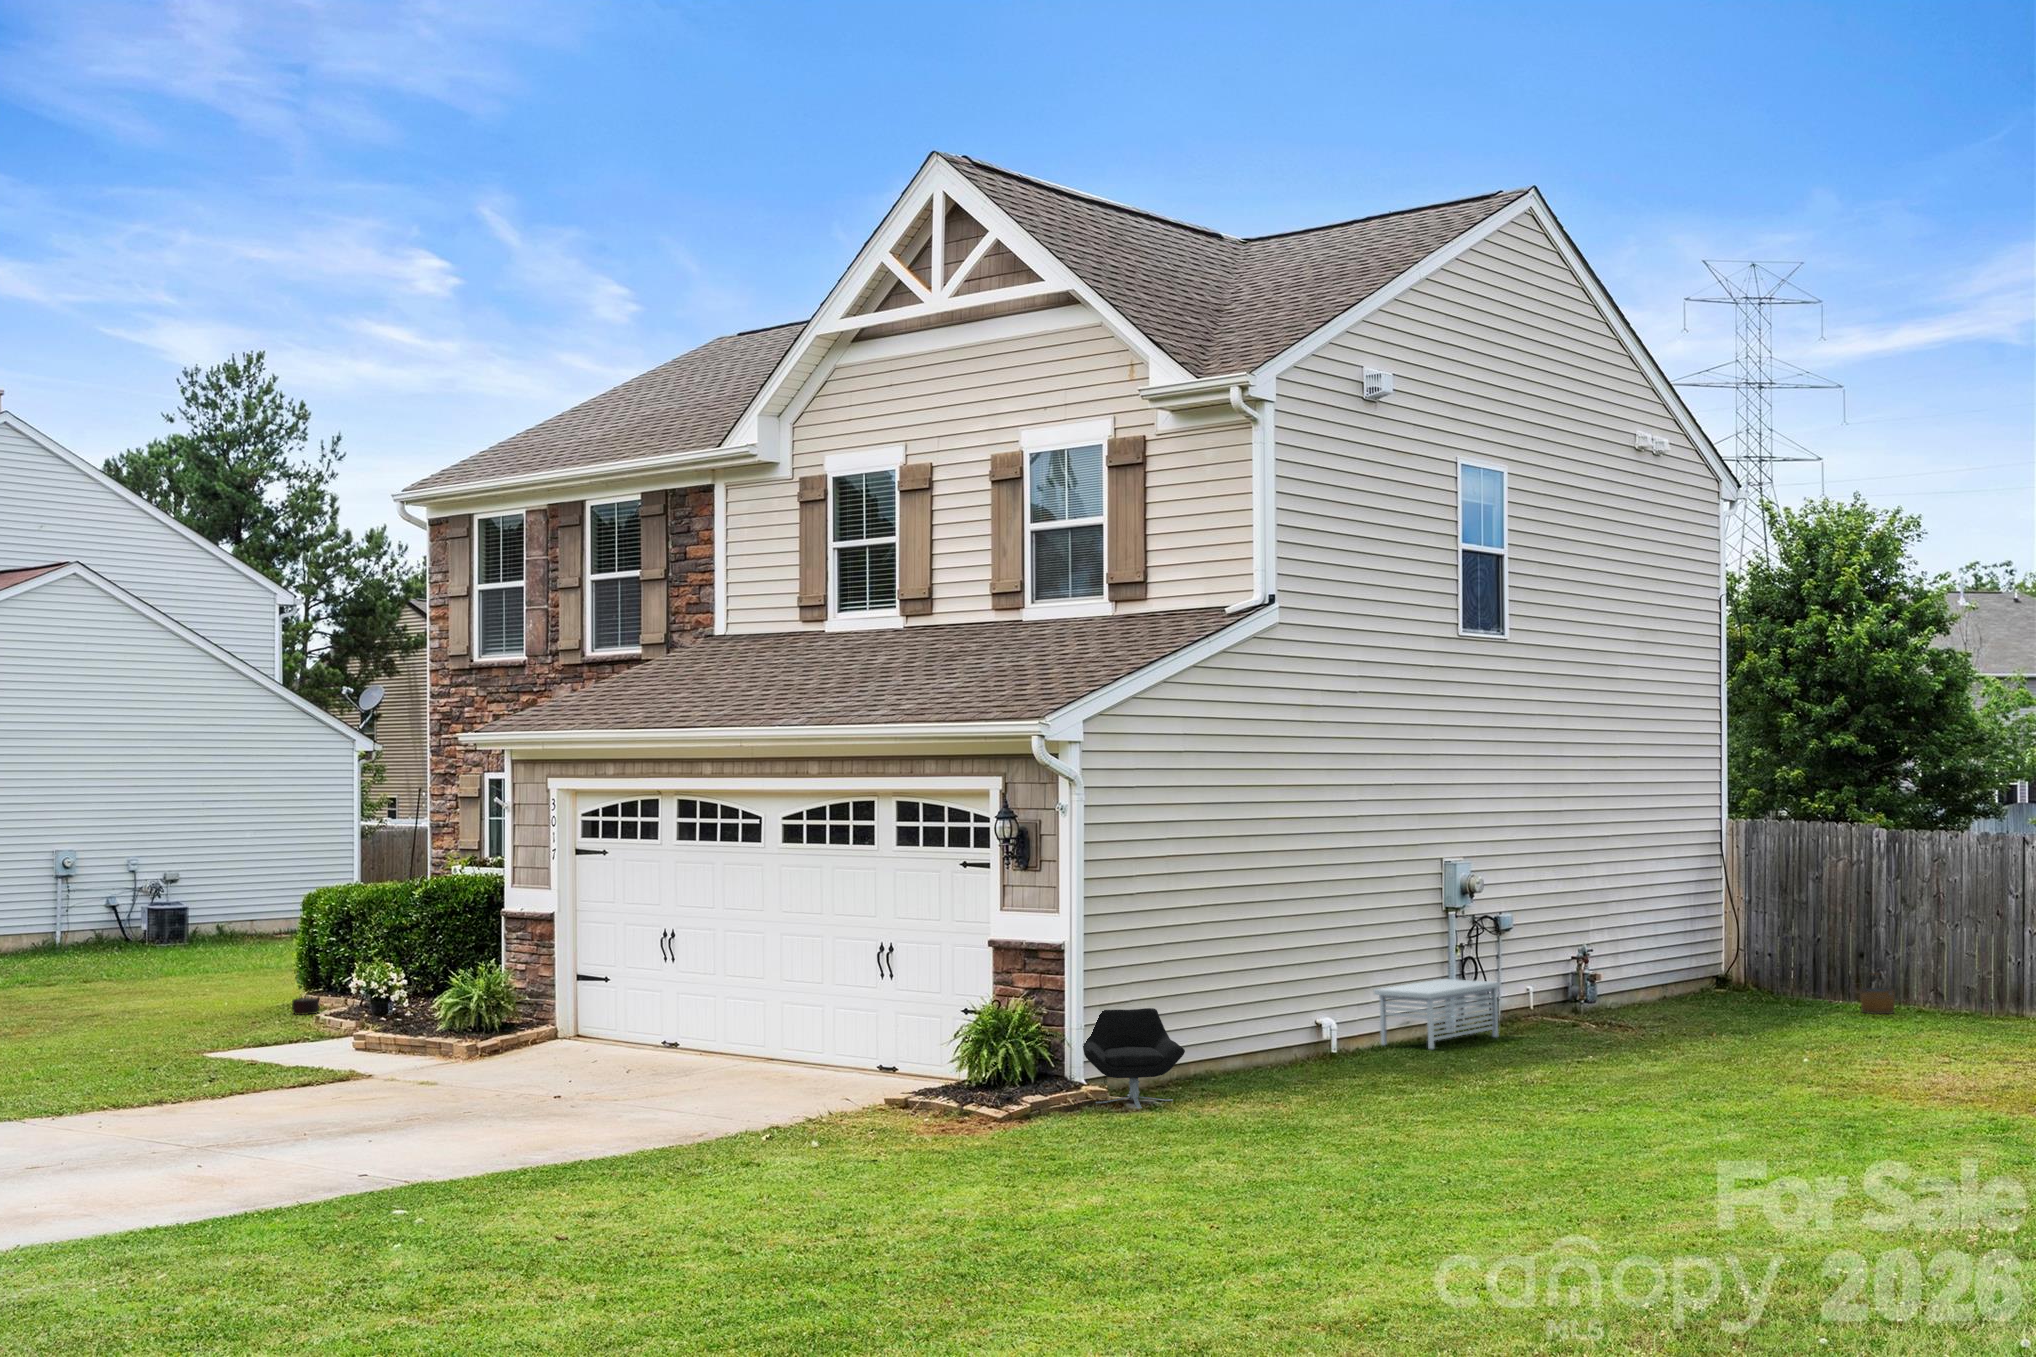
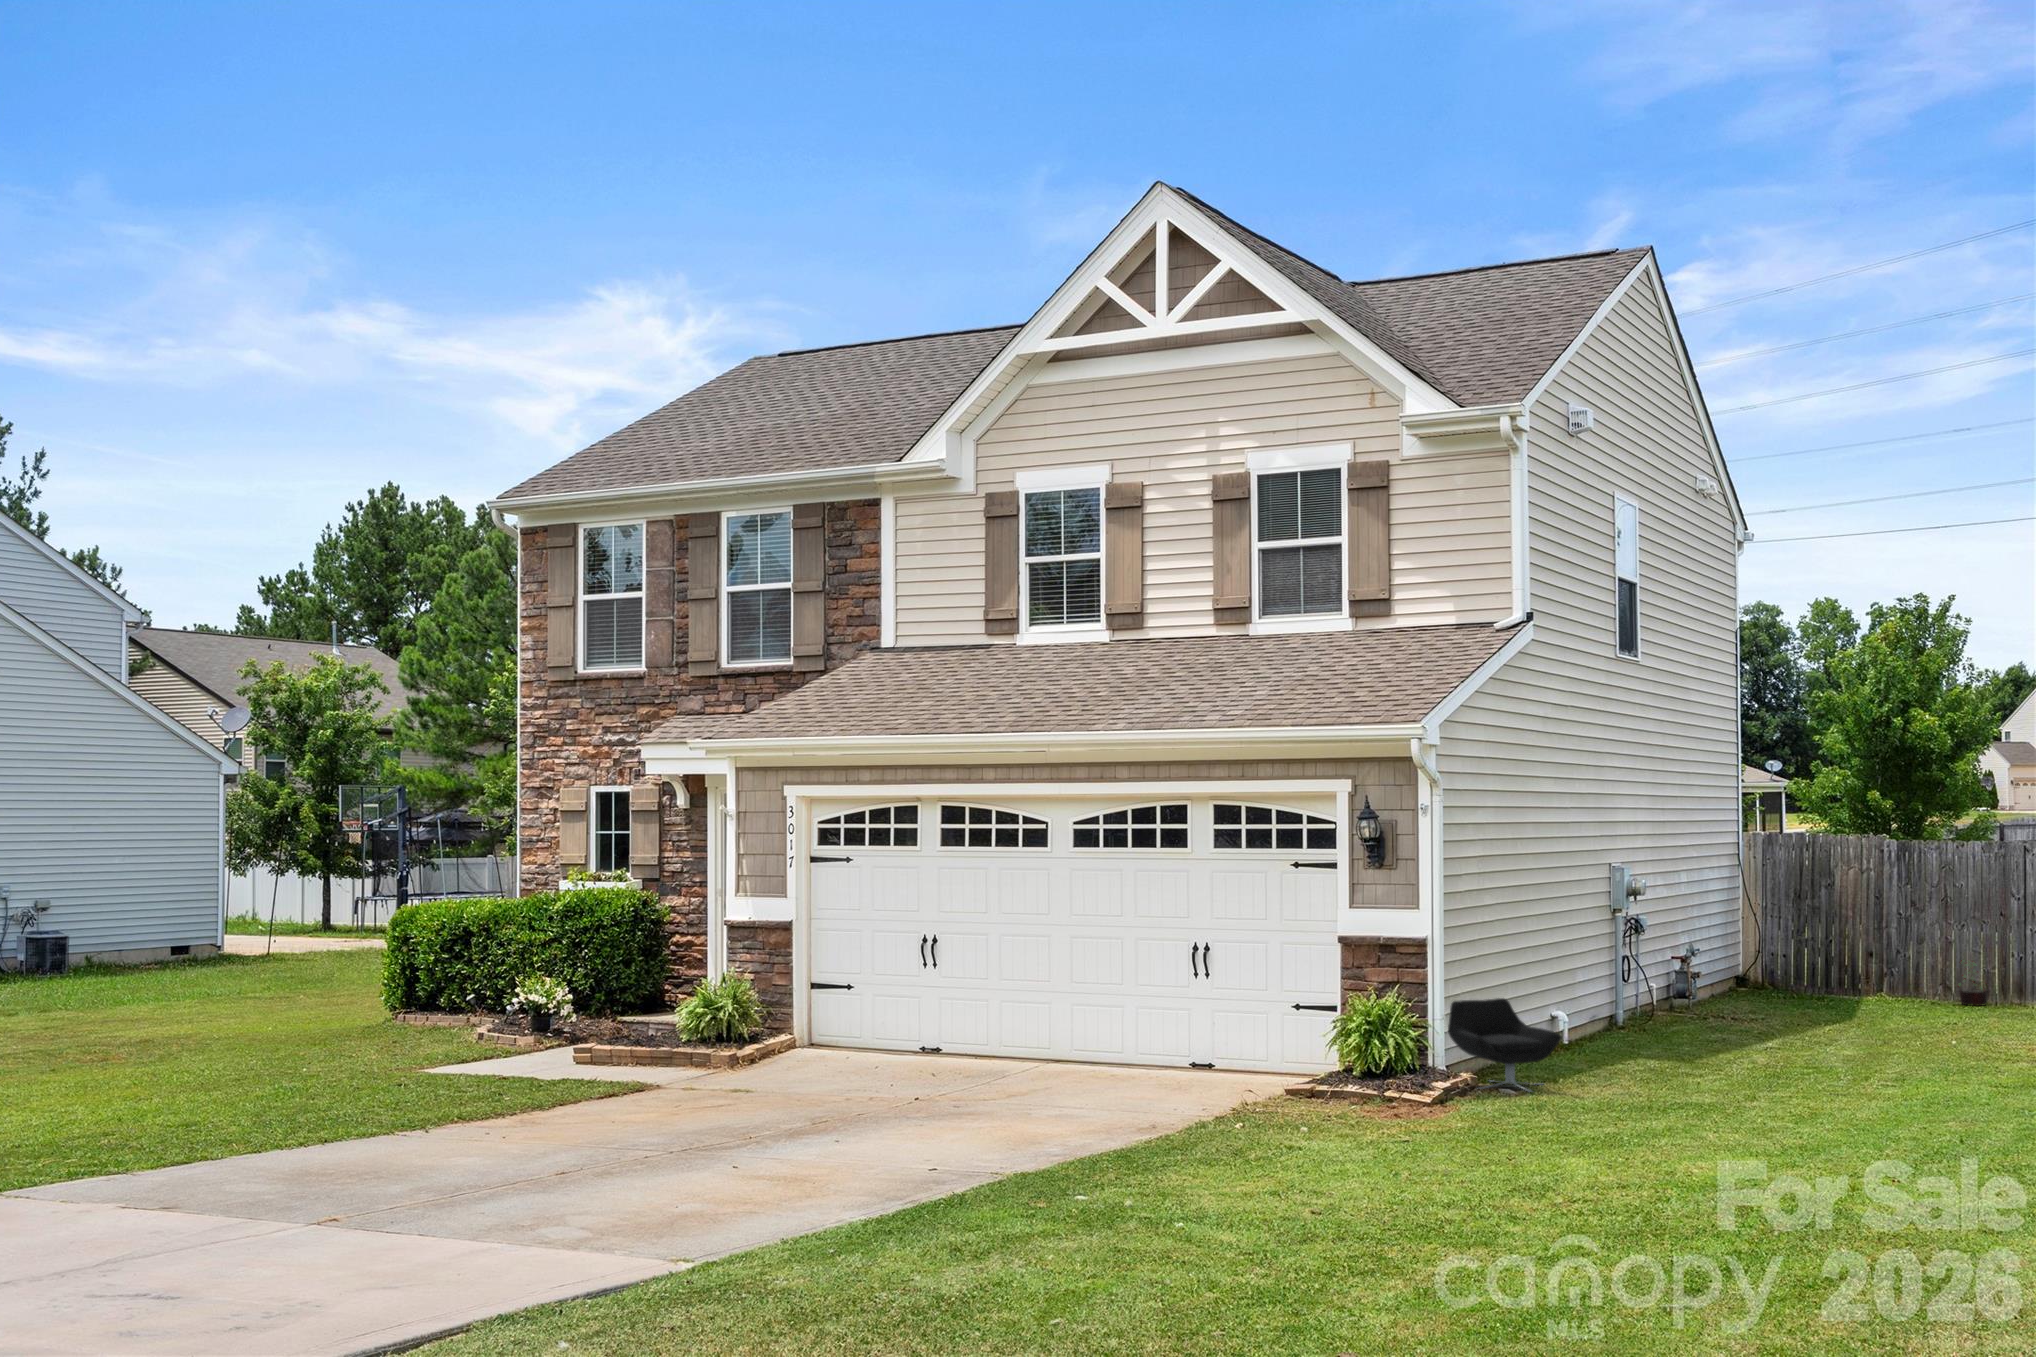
decorative plant: present [292,973,319,1015] -> present [1958,960,1987,1006]
bucket: present [1860,973,1895,1014] -> none [1878,965,1909,1001]
storage bench: present [1373,979,1500,1049] -> none [1579,973,1671,1036]

